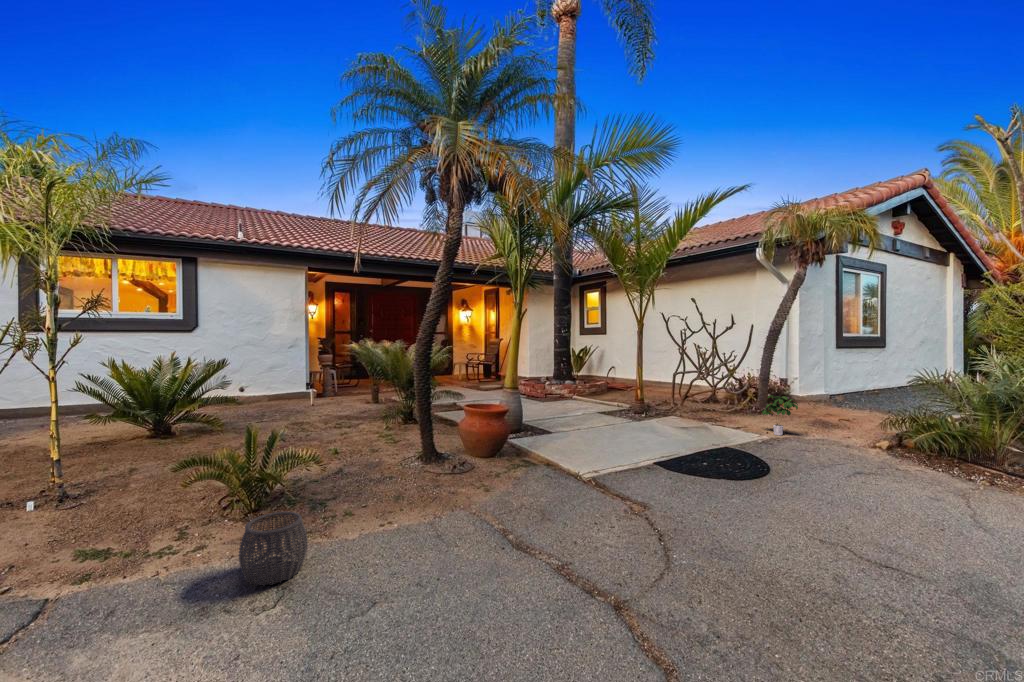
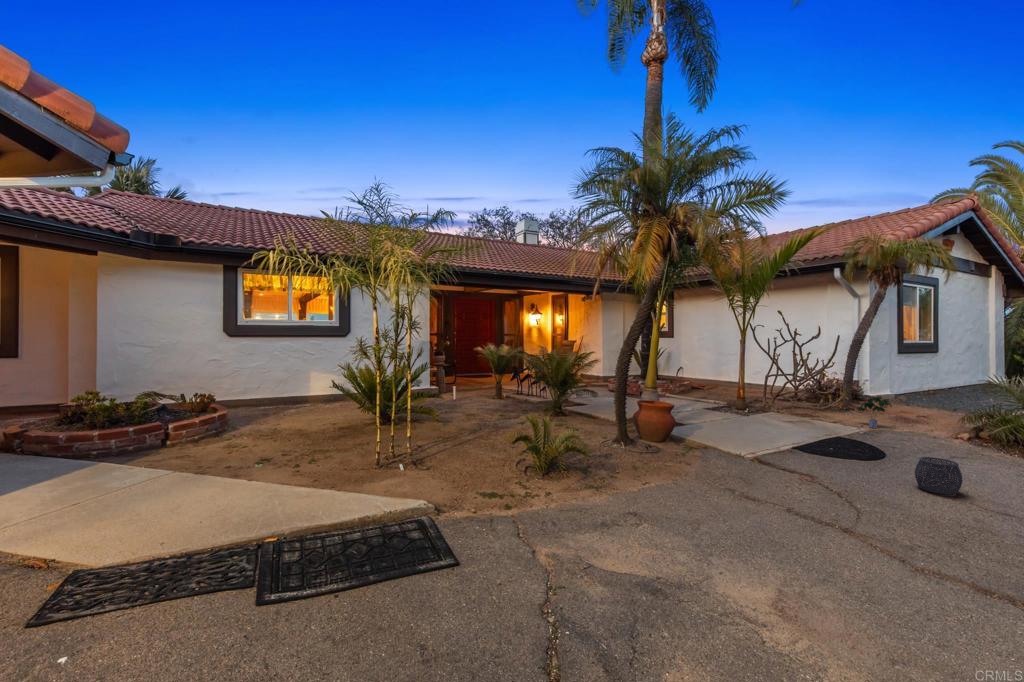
woven basket: present [239,512,308,586] -> present [915,457,963,495]

